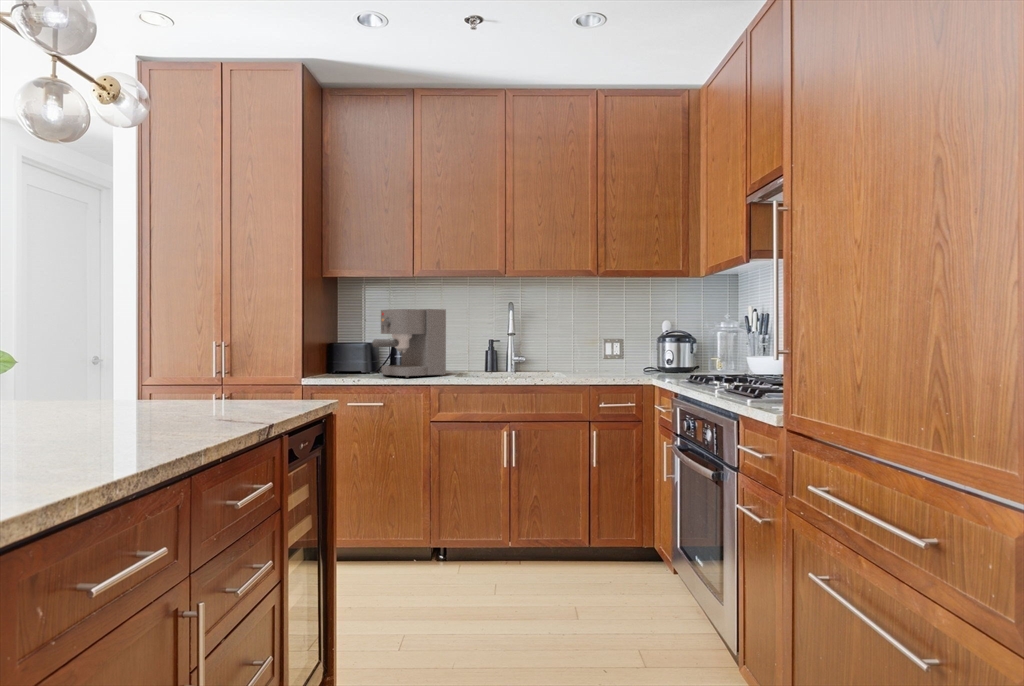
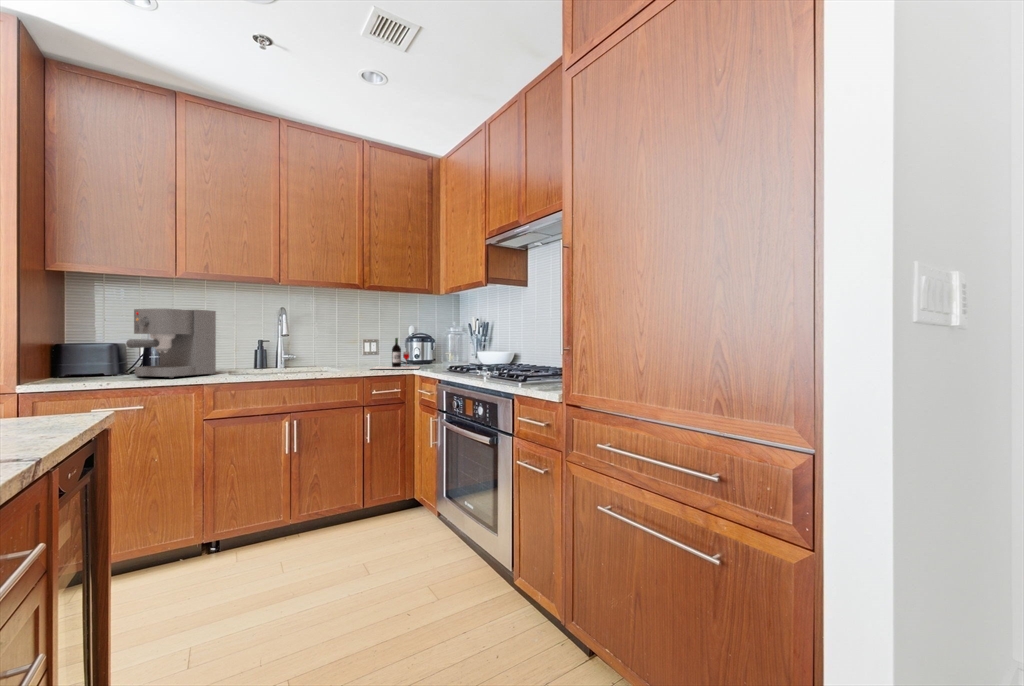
wine bottle: none [601,337,672,377] -> present [372,338,420,369]

